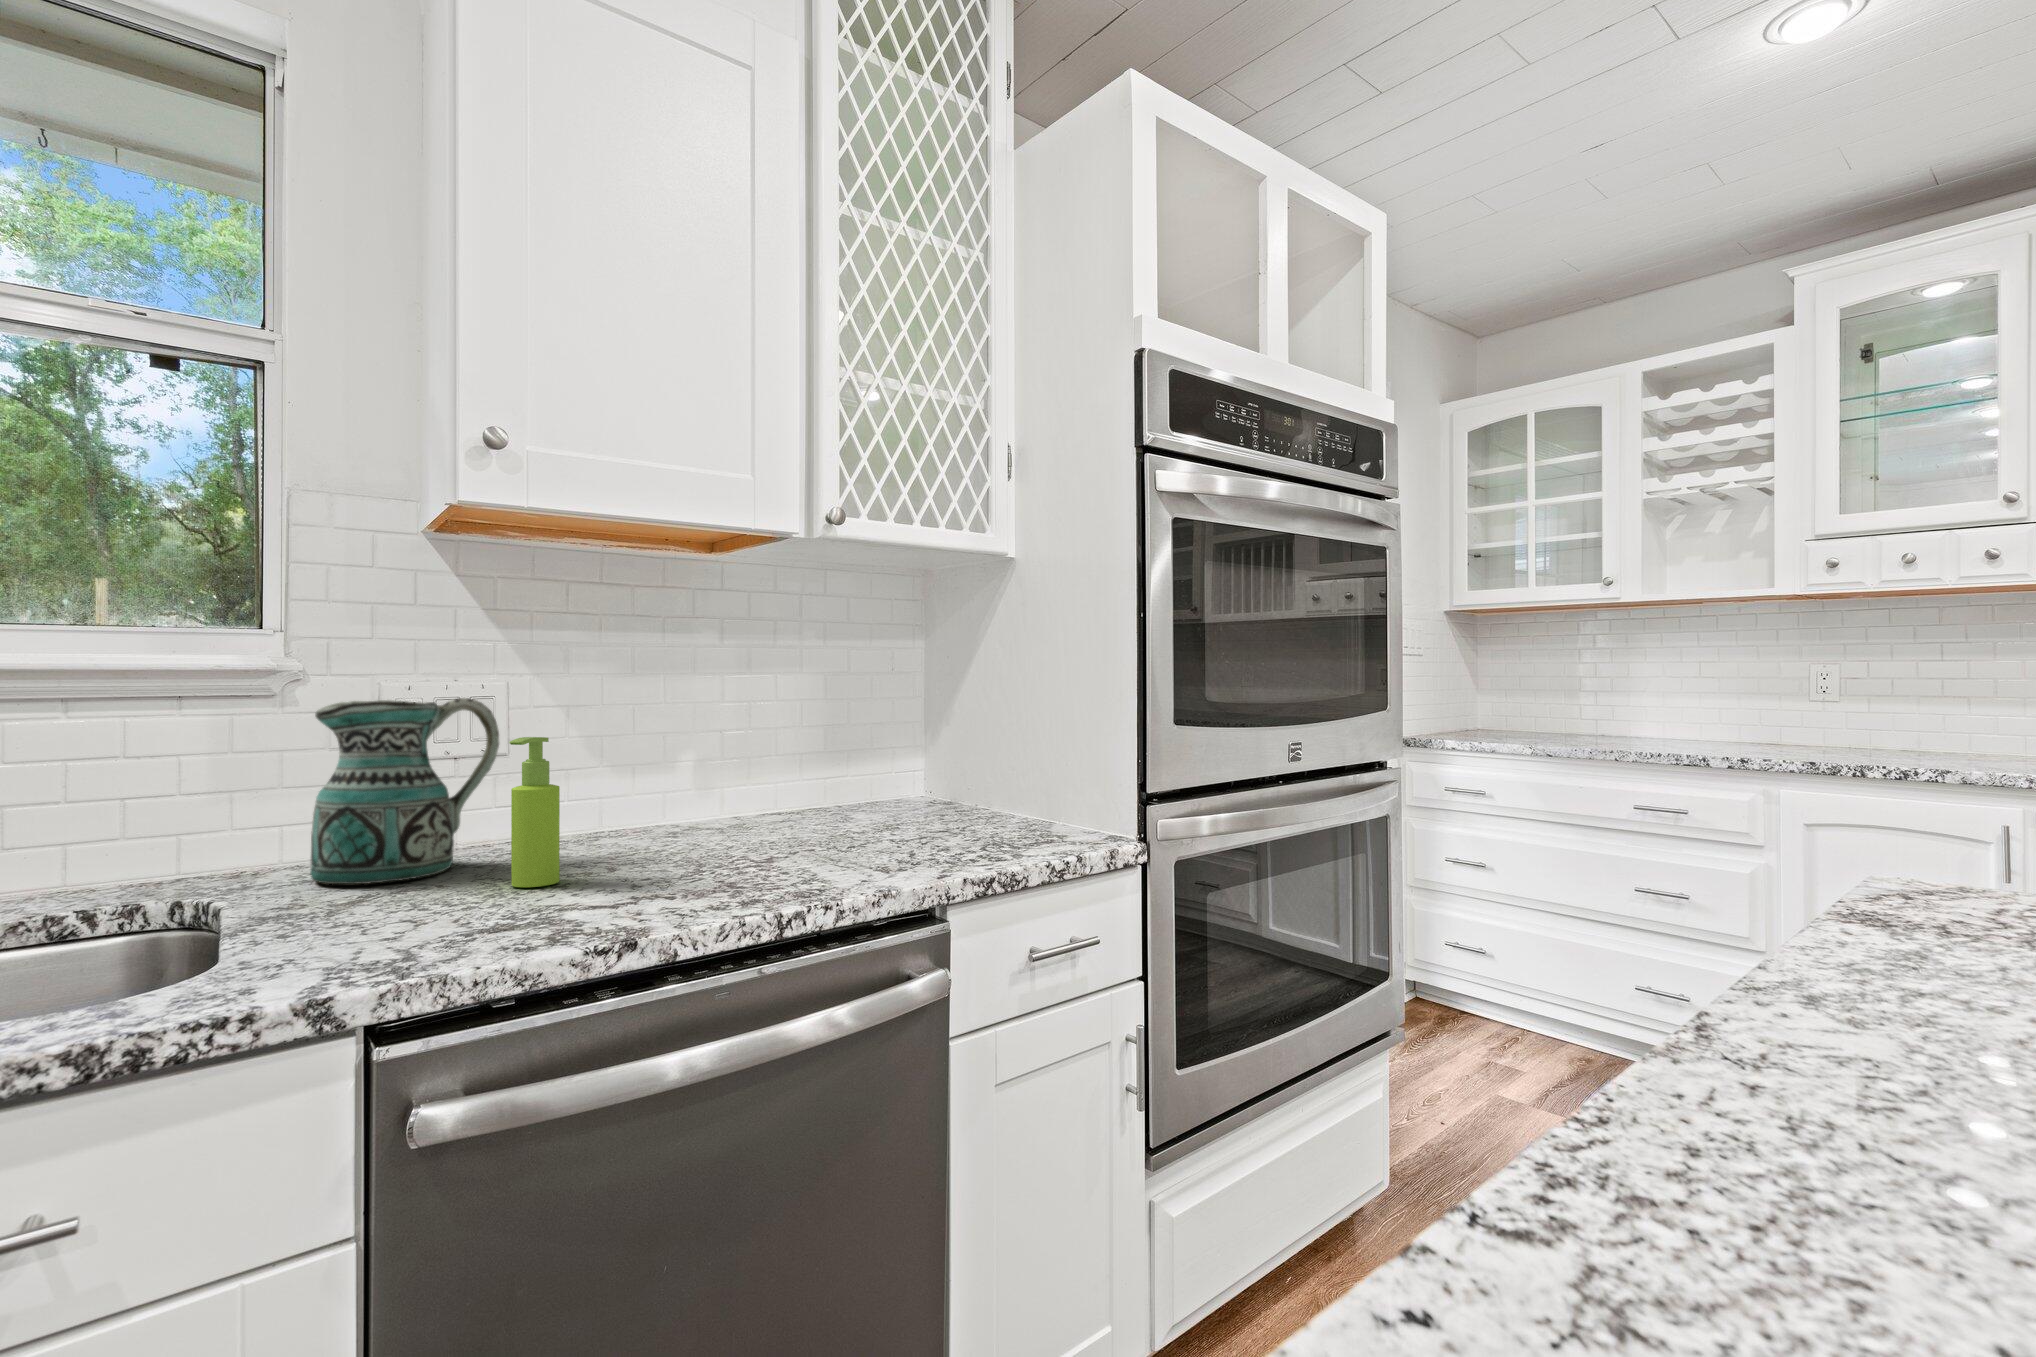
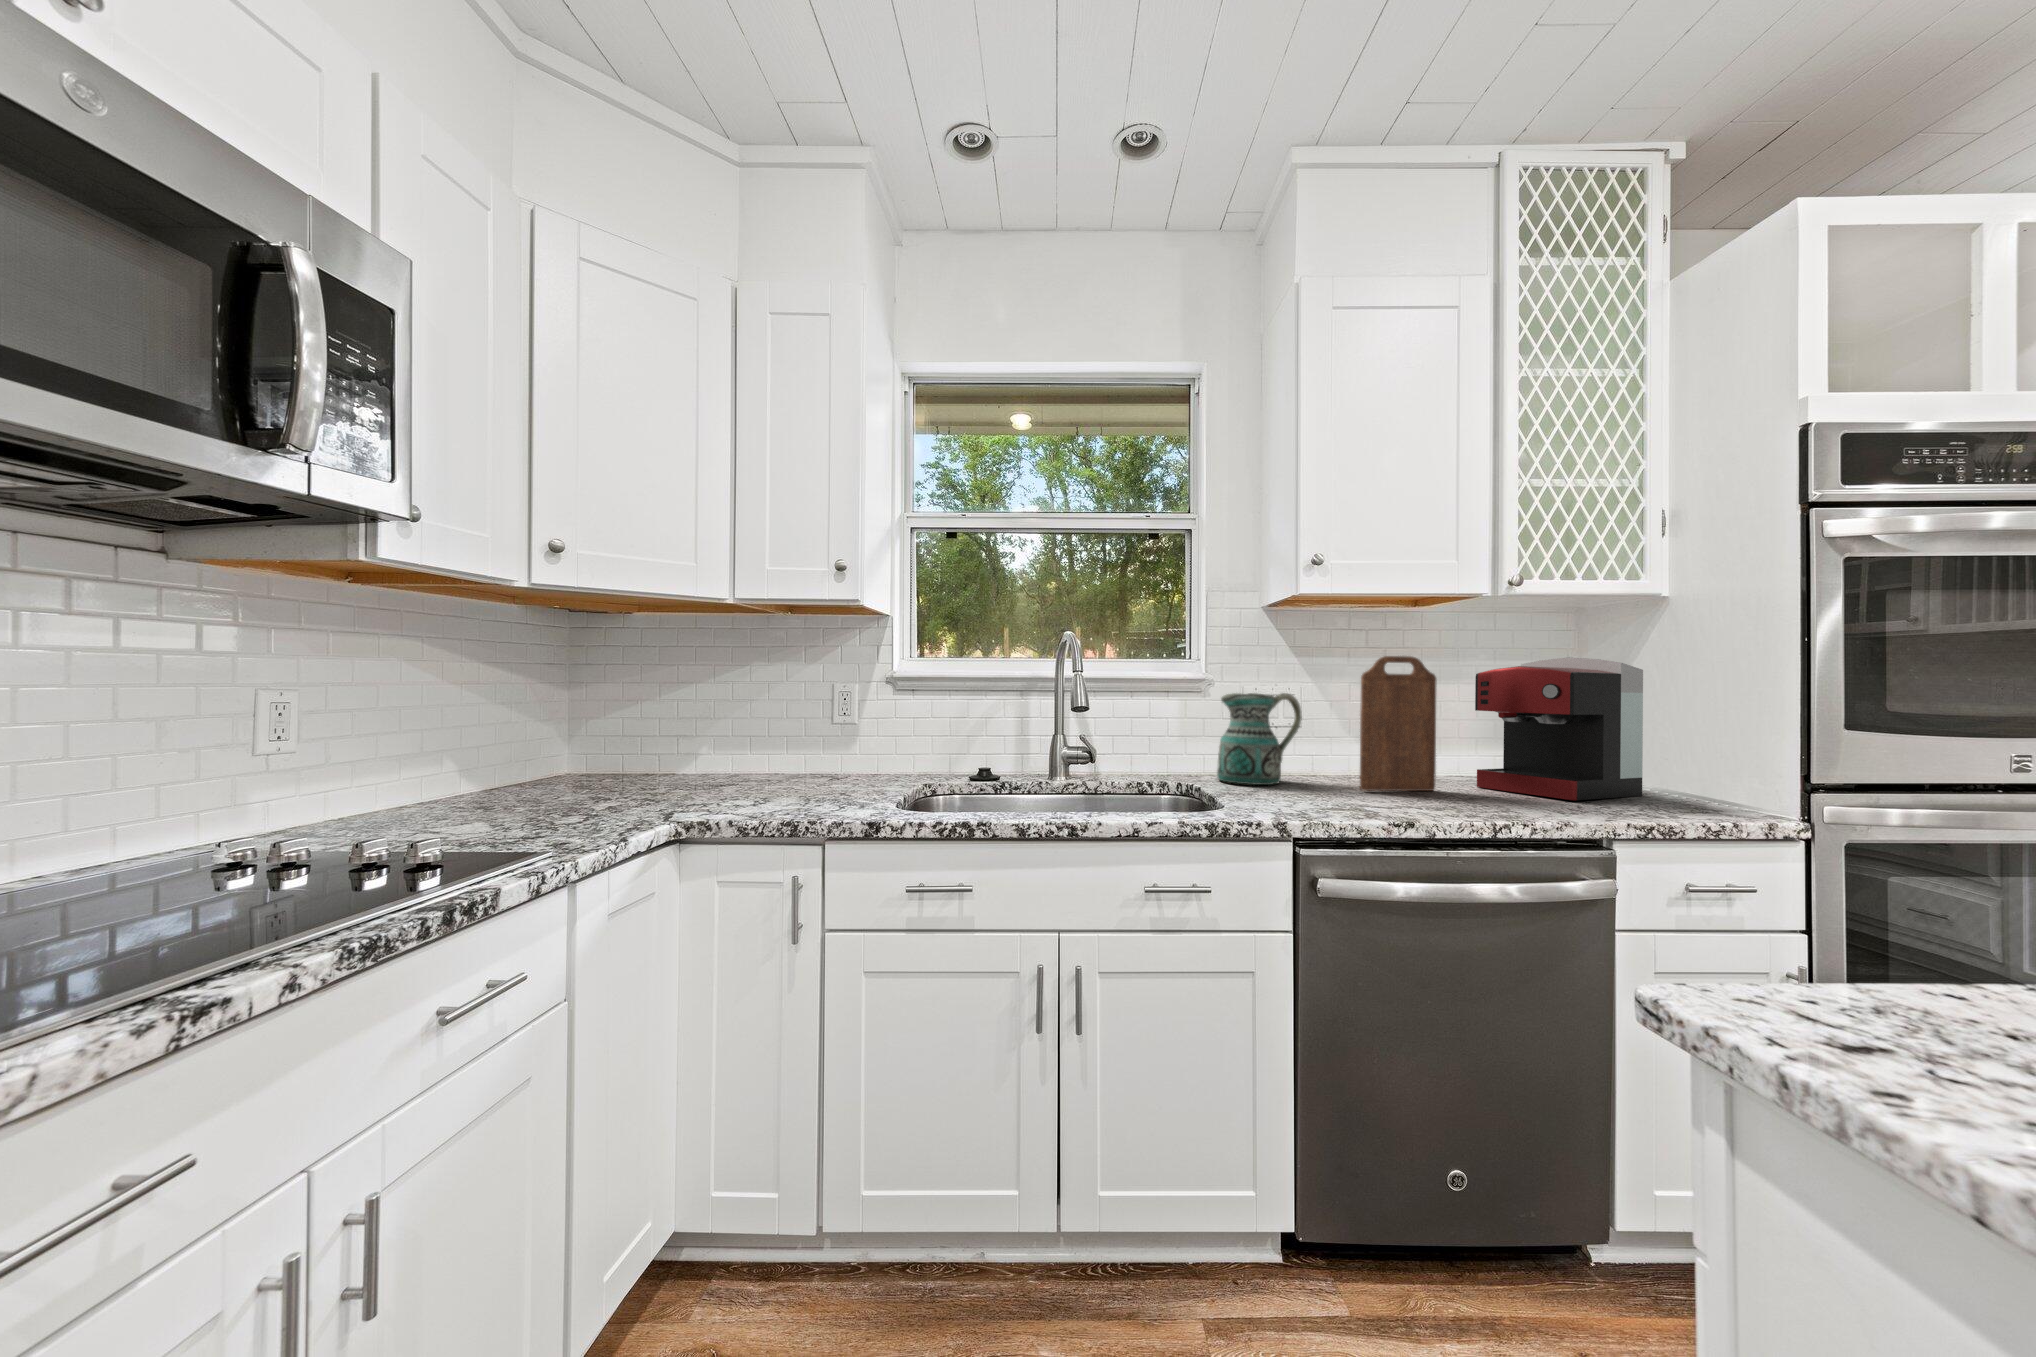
cutting board: none [592,629,724,869] -> present [1360,656,1437,791]
coffee maker: none [787,635,989,845] -> present [1475,657,1643,800]
soap dispenser: present [509,737,560,887] -> none [1321,715,1346,795]

